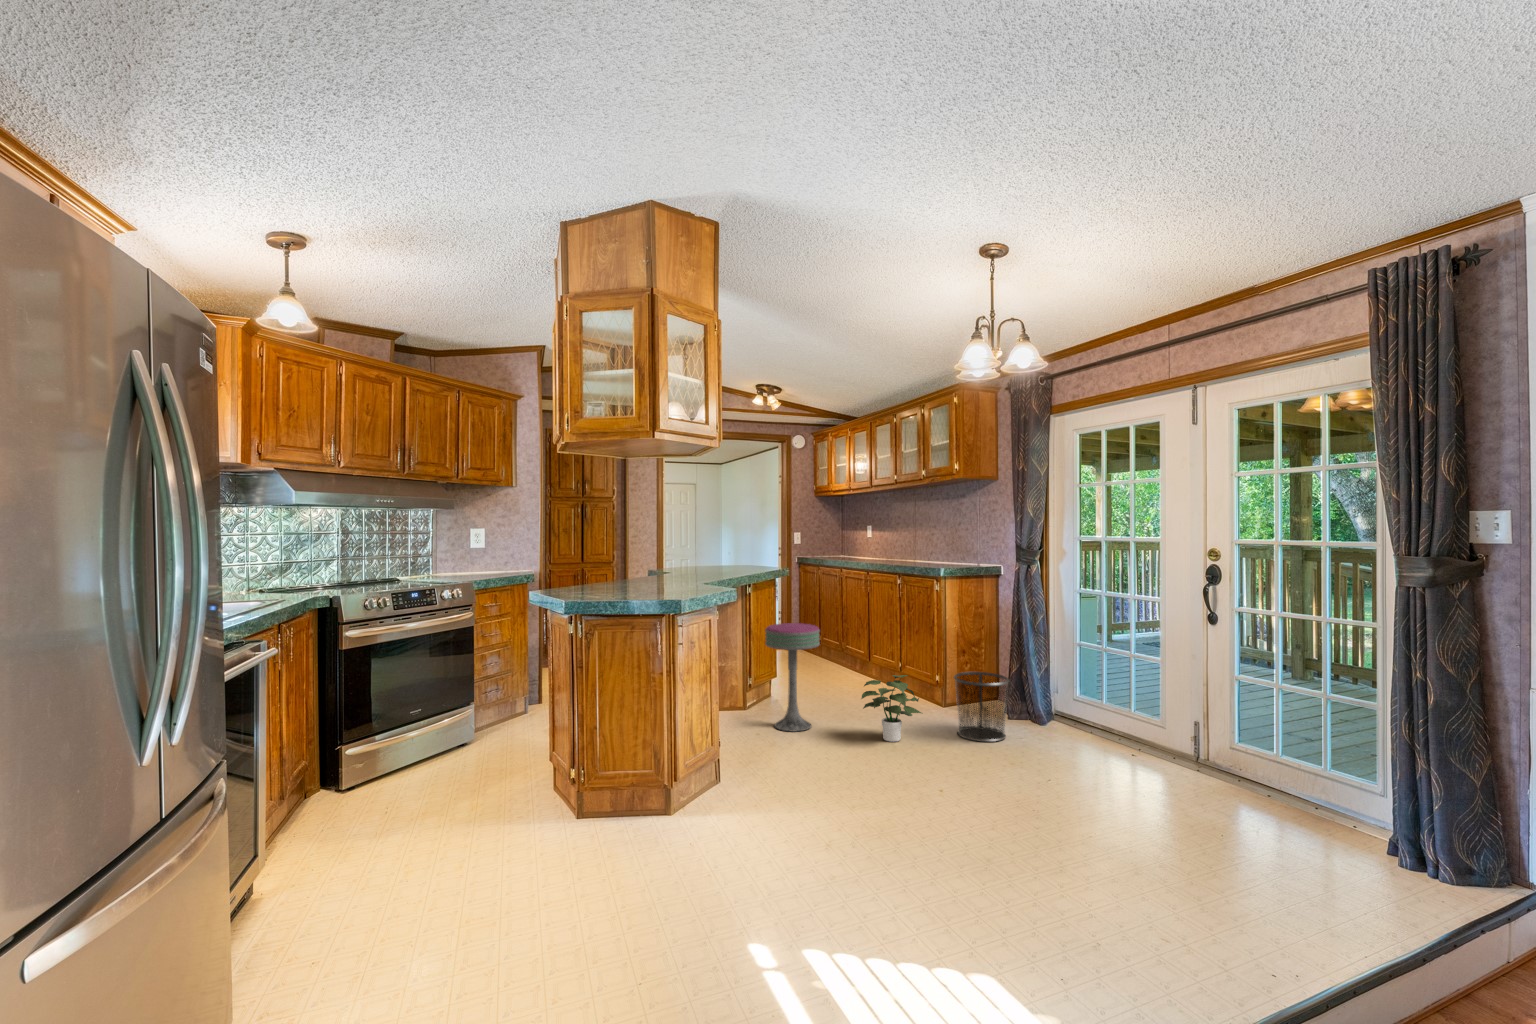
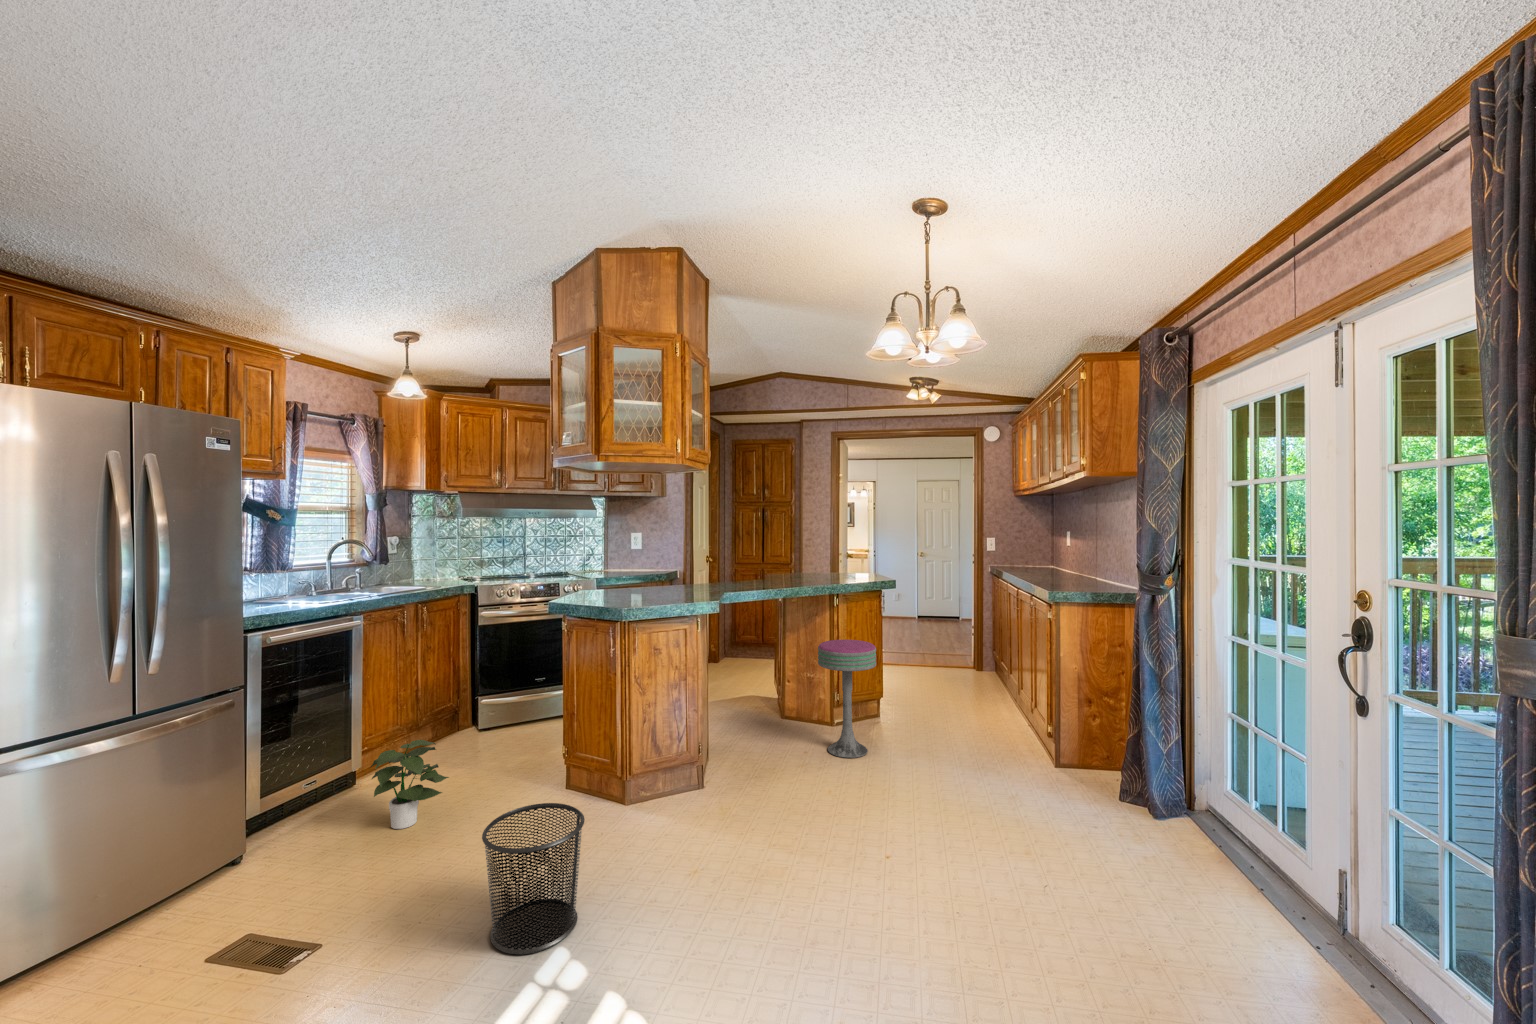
waste bin: present [954,672,1009,742] -> present [482,803,585,954]
potted plant: present [861,675,923,742] -> present [371,740,449,829]

